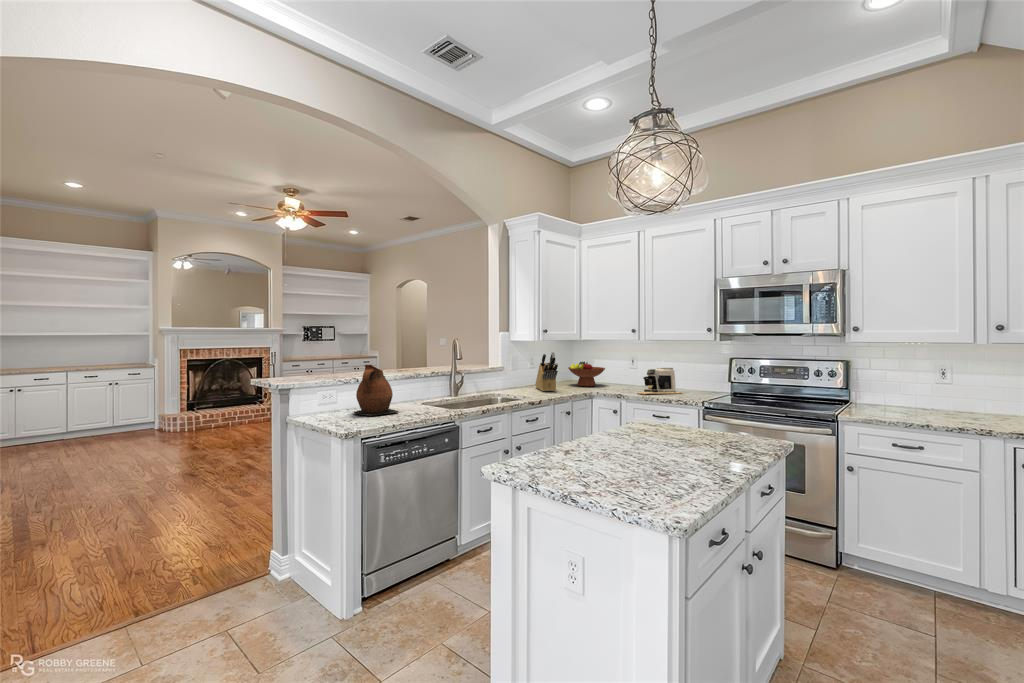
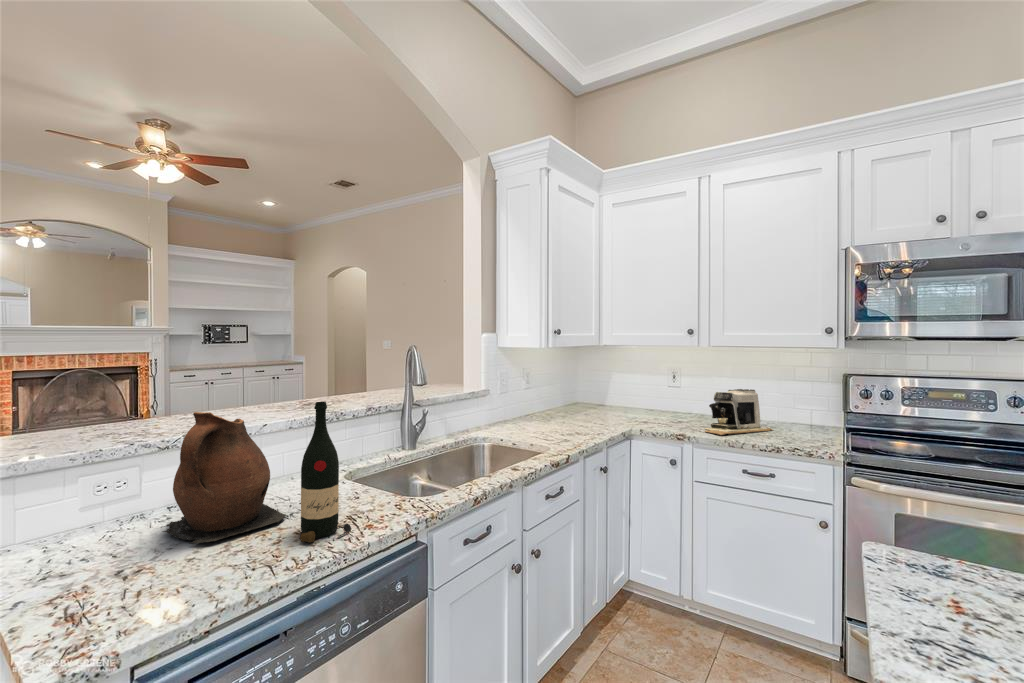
knife block: present [535,352,558,391] -> none [535,365,580,430]
wine bottle: none [407,361,427,417] -> present [300,402,351,543]
fruit bowl: present [568,362,605,386] -> none [580,378,637,416]

